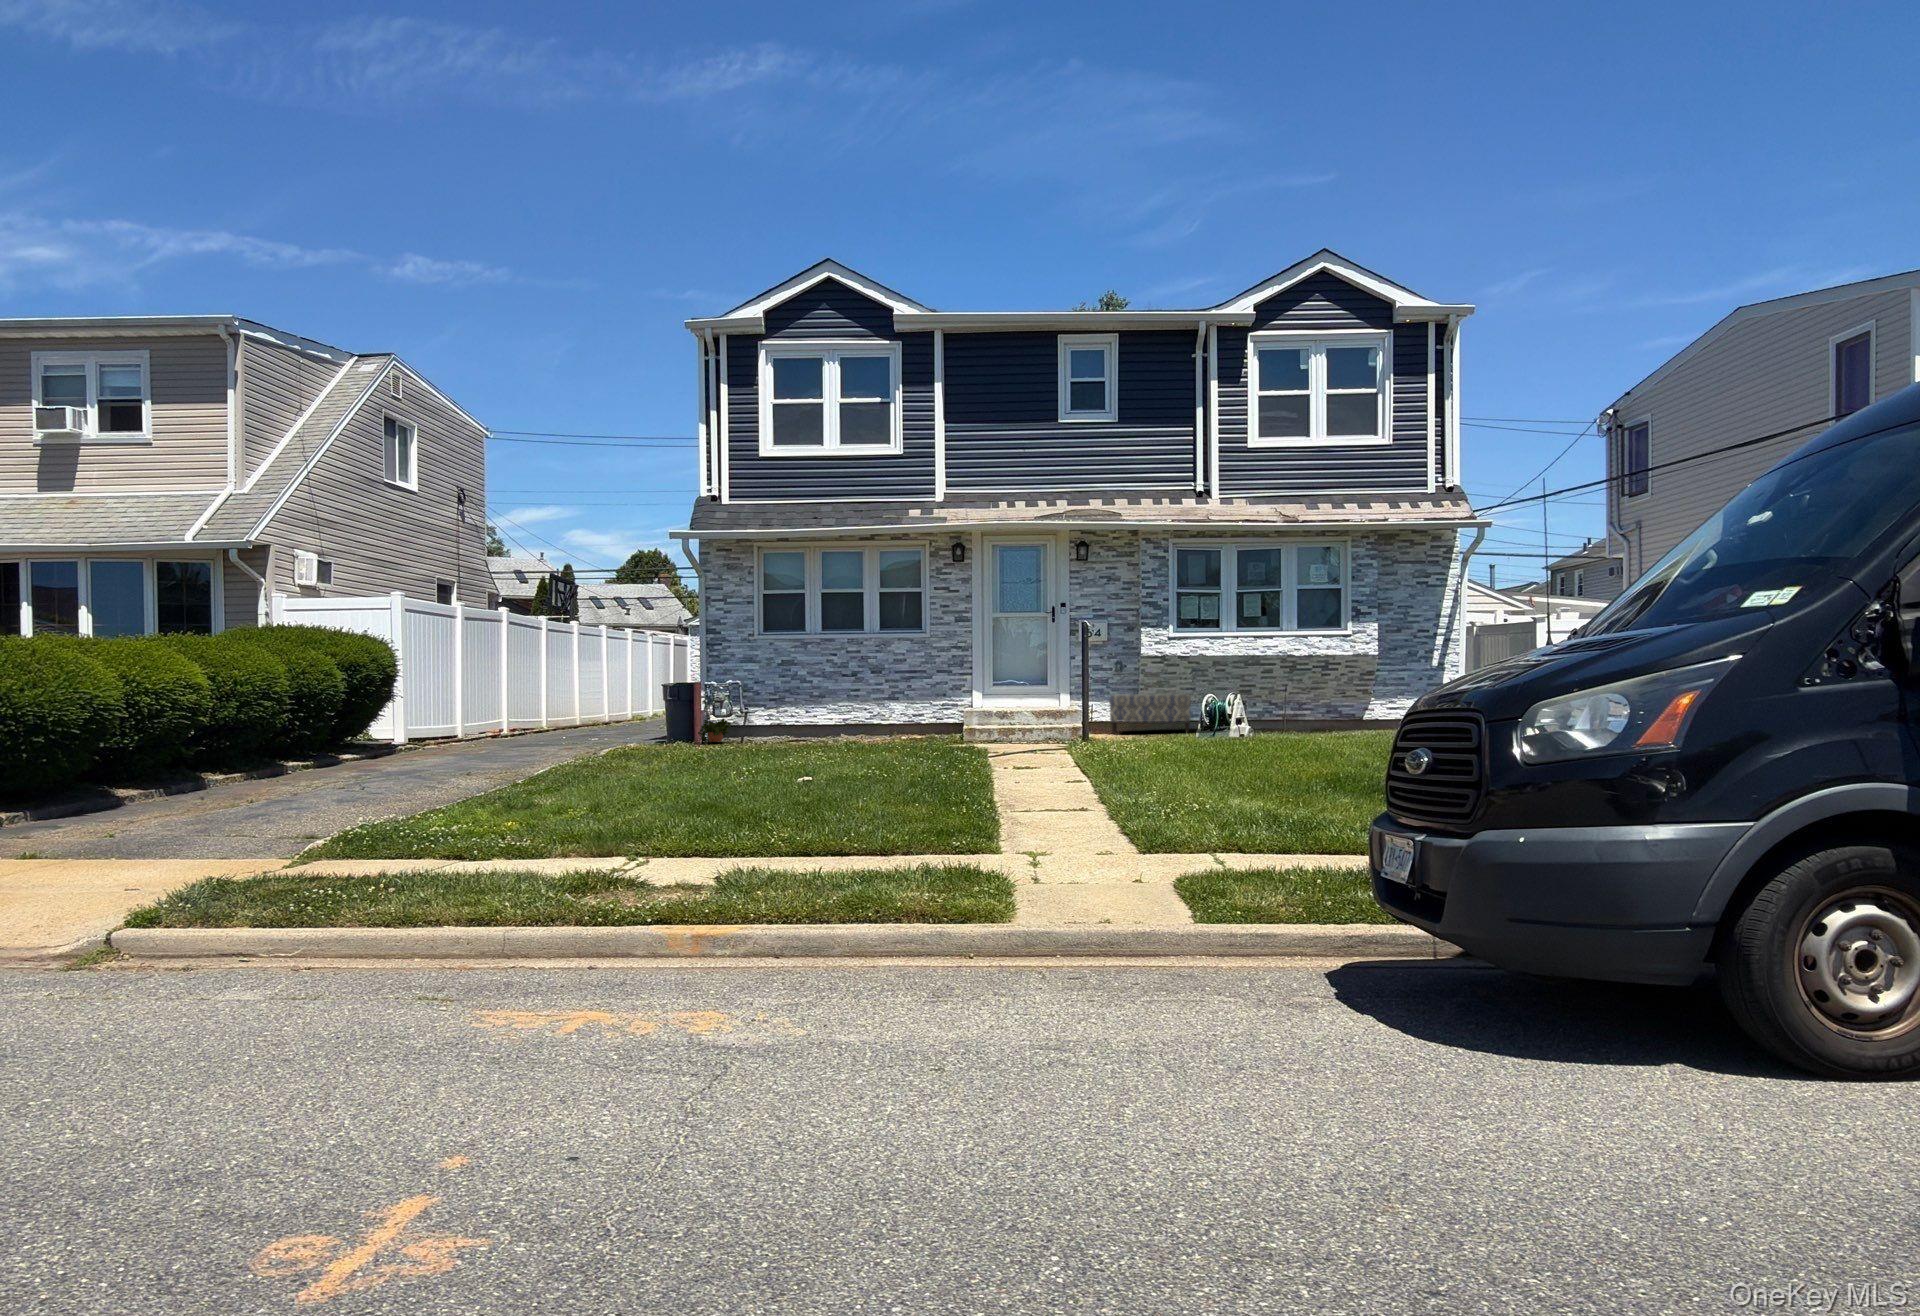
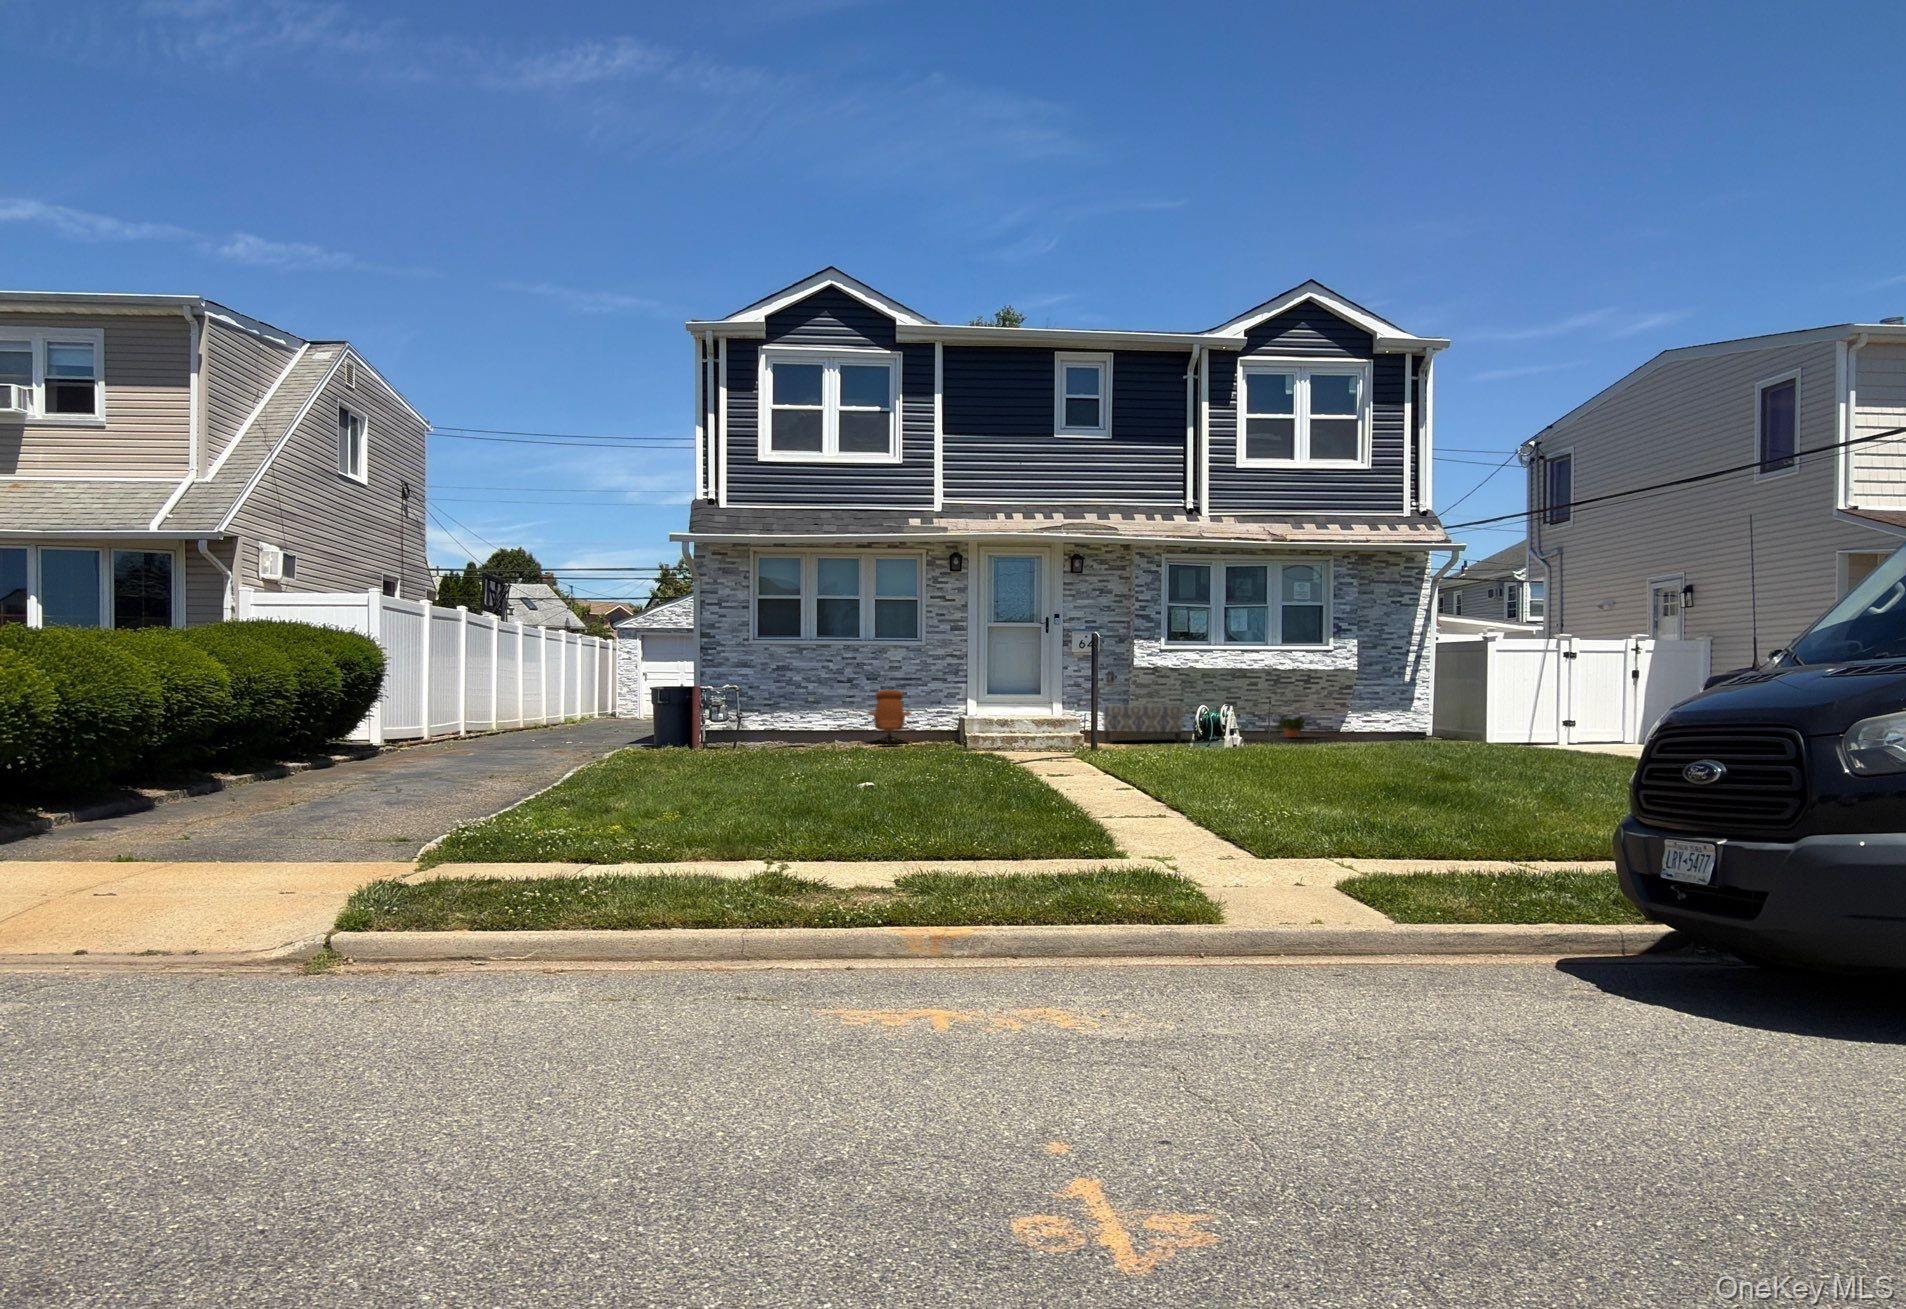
lounge chair: none [869,683,914,741] -> present [868,690,911,743]
potted plant: present [698,718,731,742] -> present [1276,716,1306,737]

